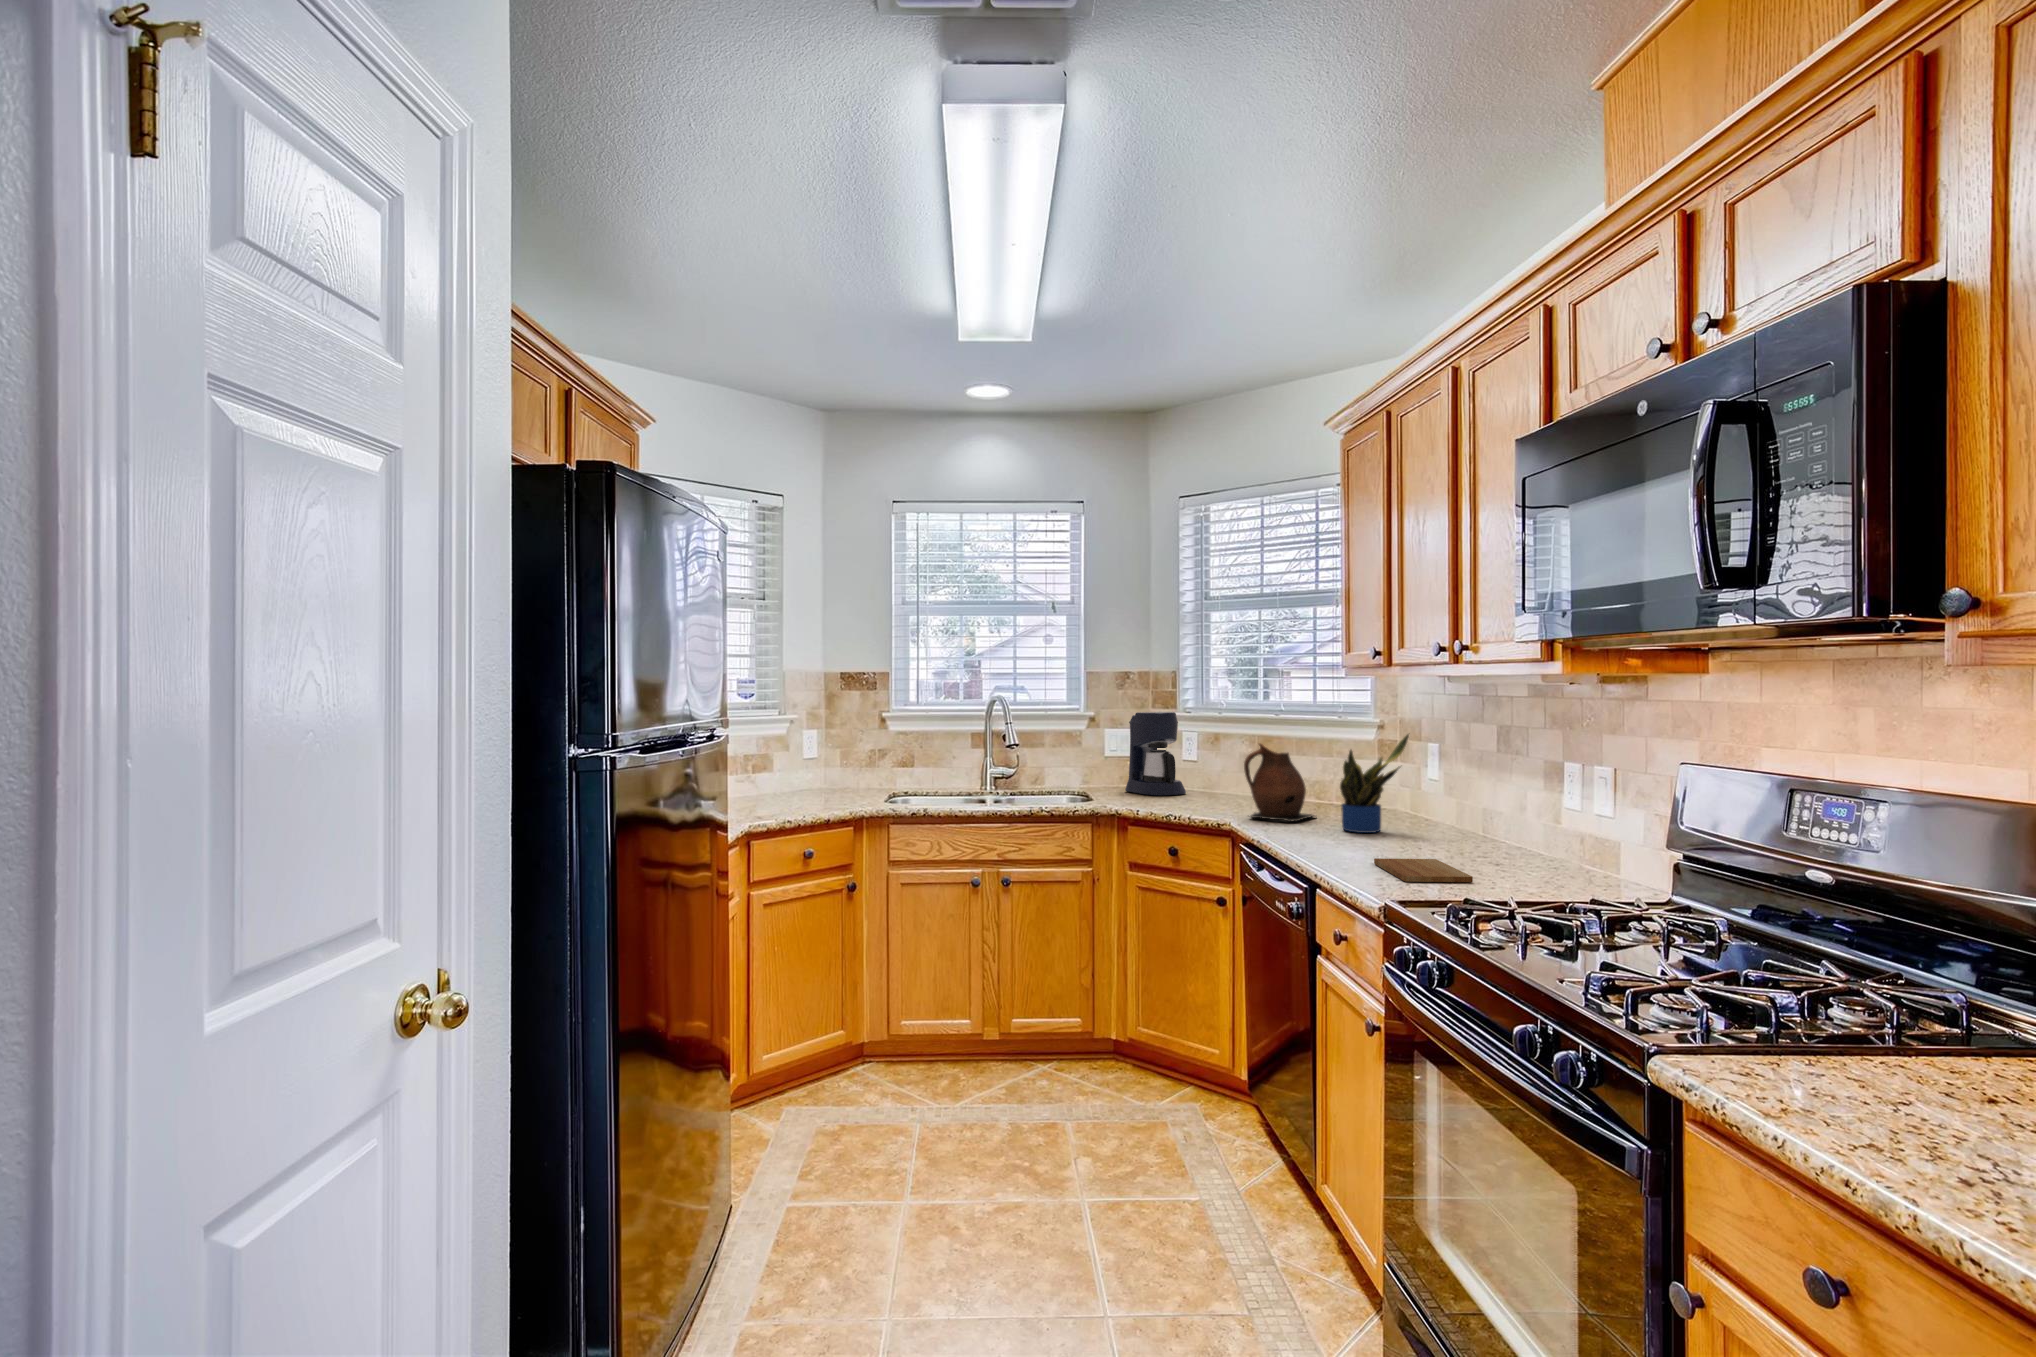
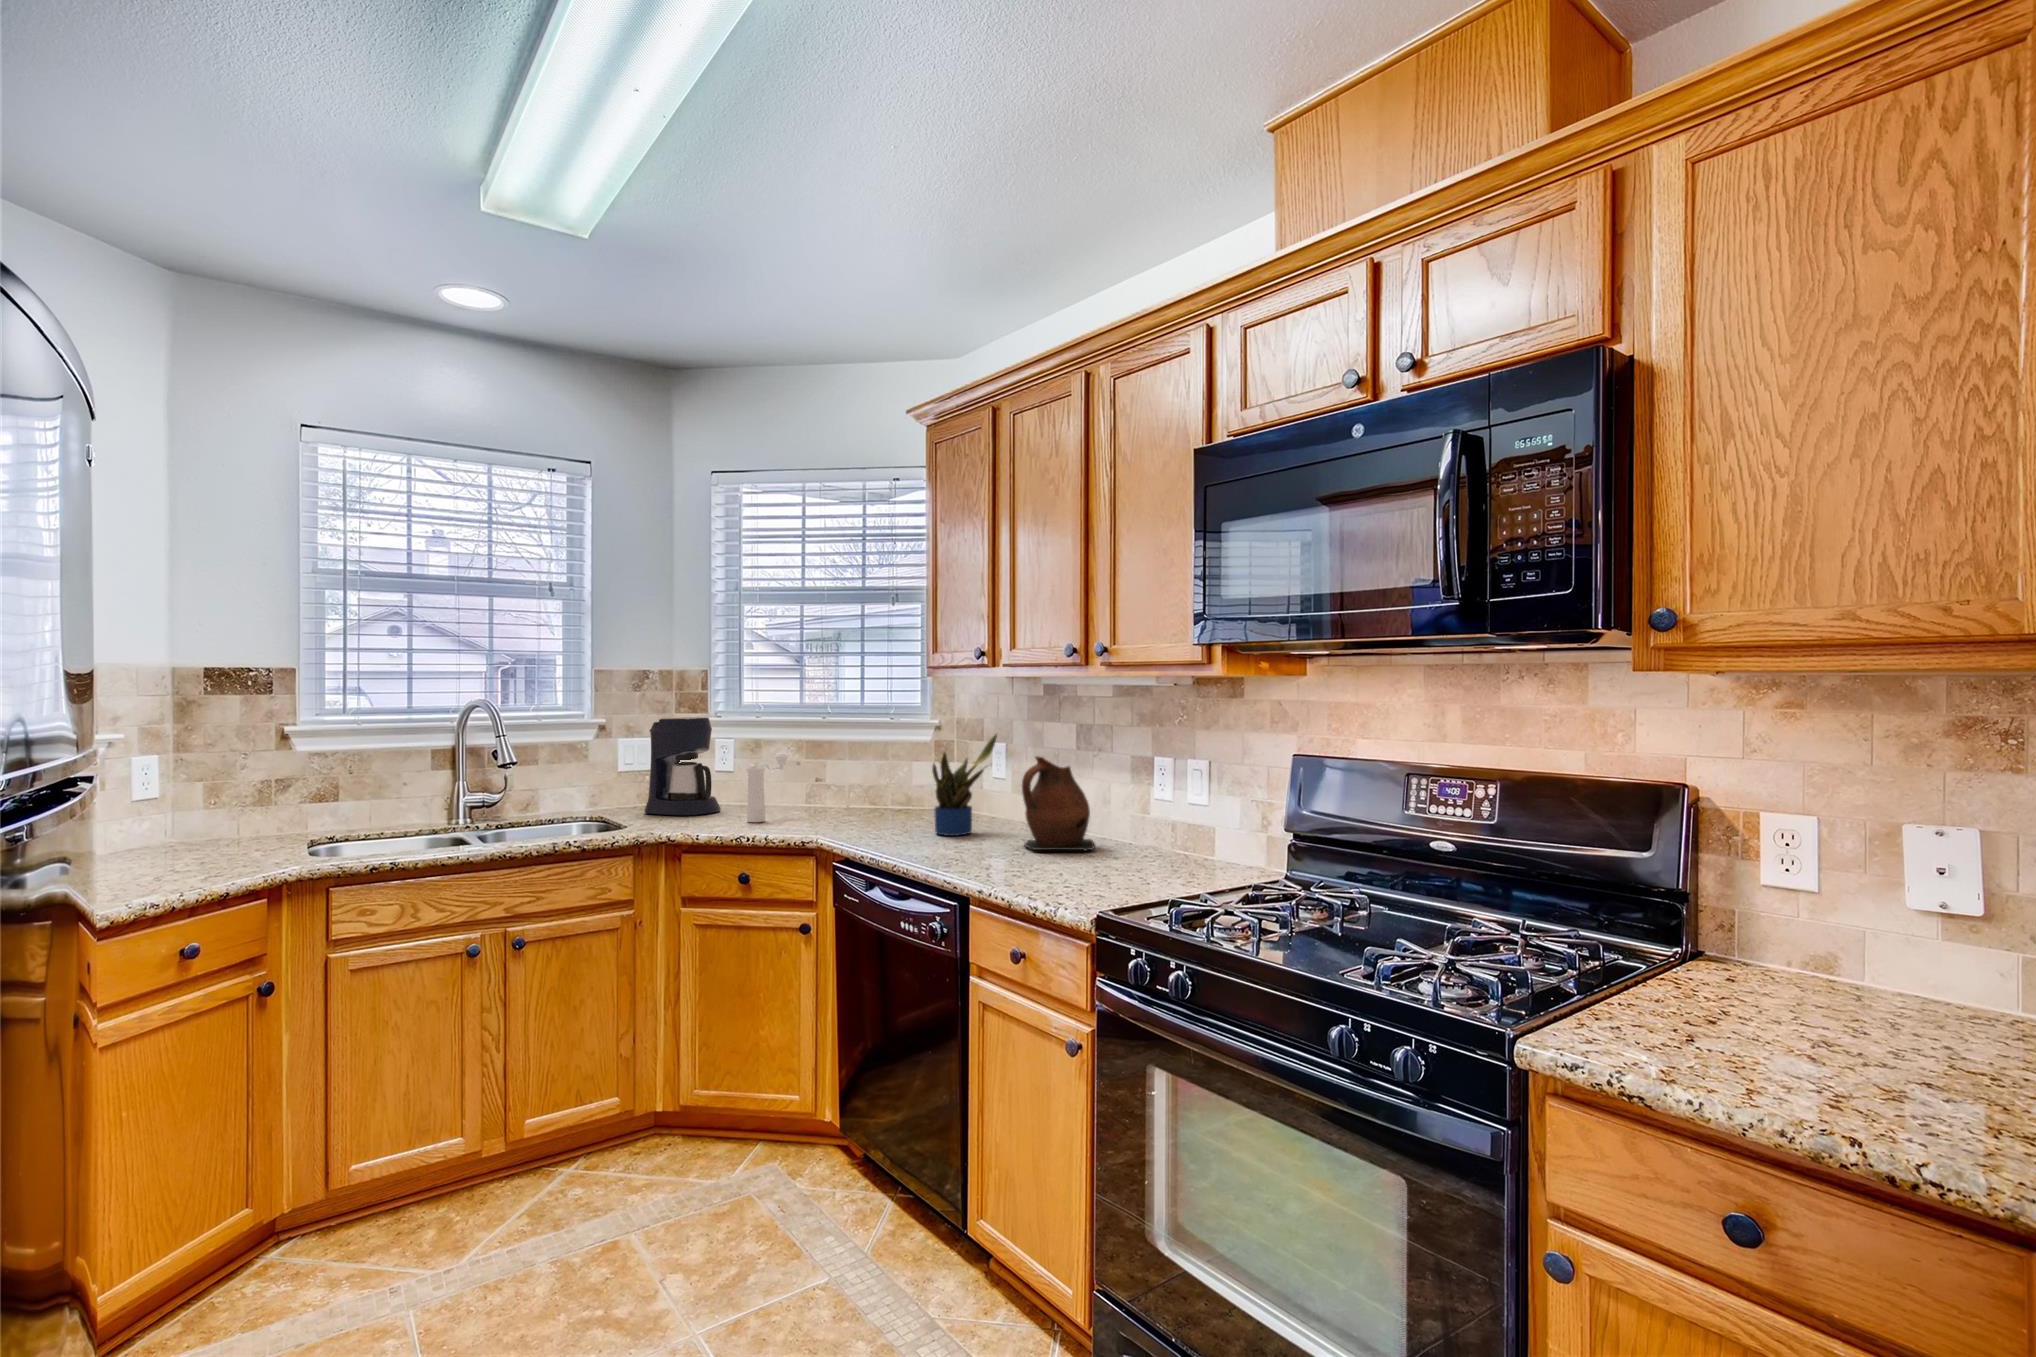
ceramic pitcher: present [1244,743,1314,822] -> present [1022,756,1094,851]
pepper mill: none [1193,745,1233,805] -> present [747,753,789,822]
cutting board: present [1374,858,1473,882] -> none [1013,853,1112,878]

